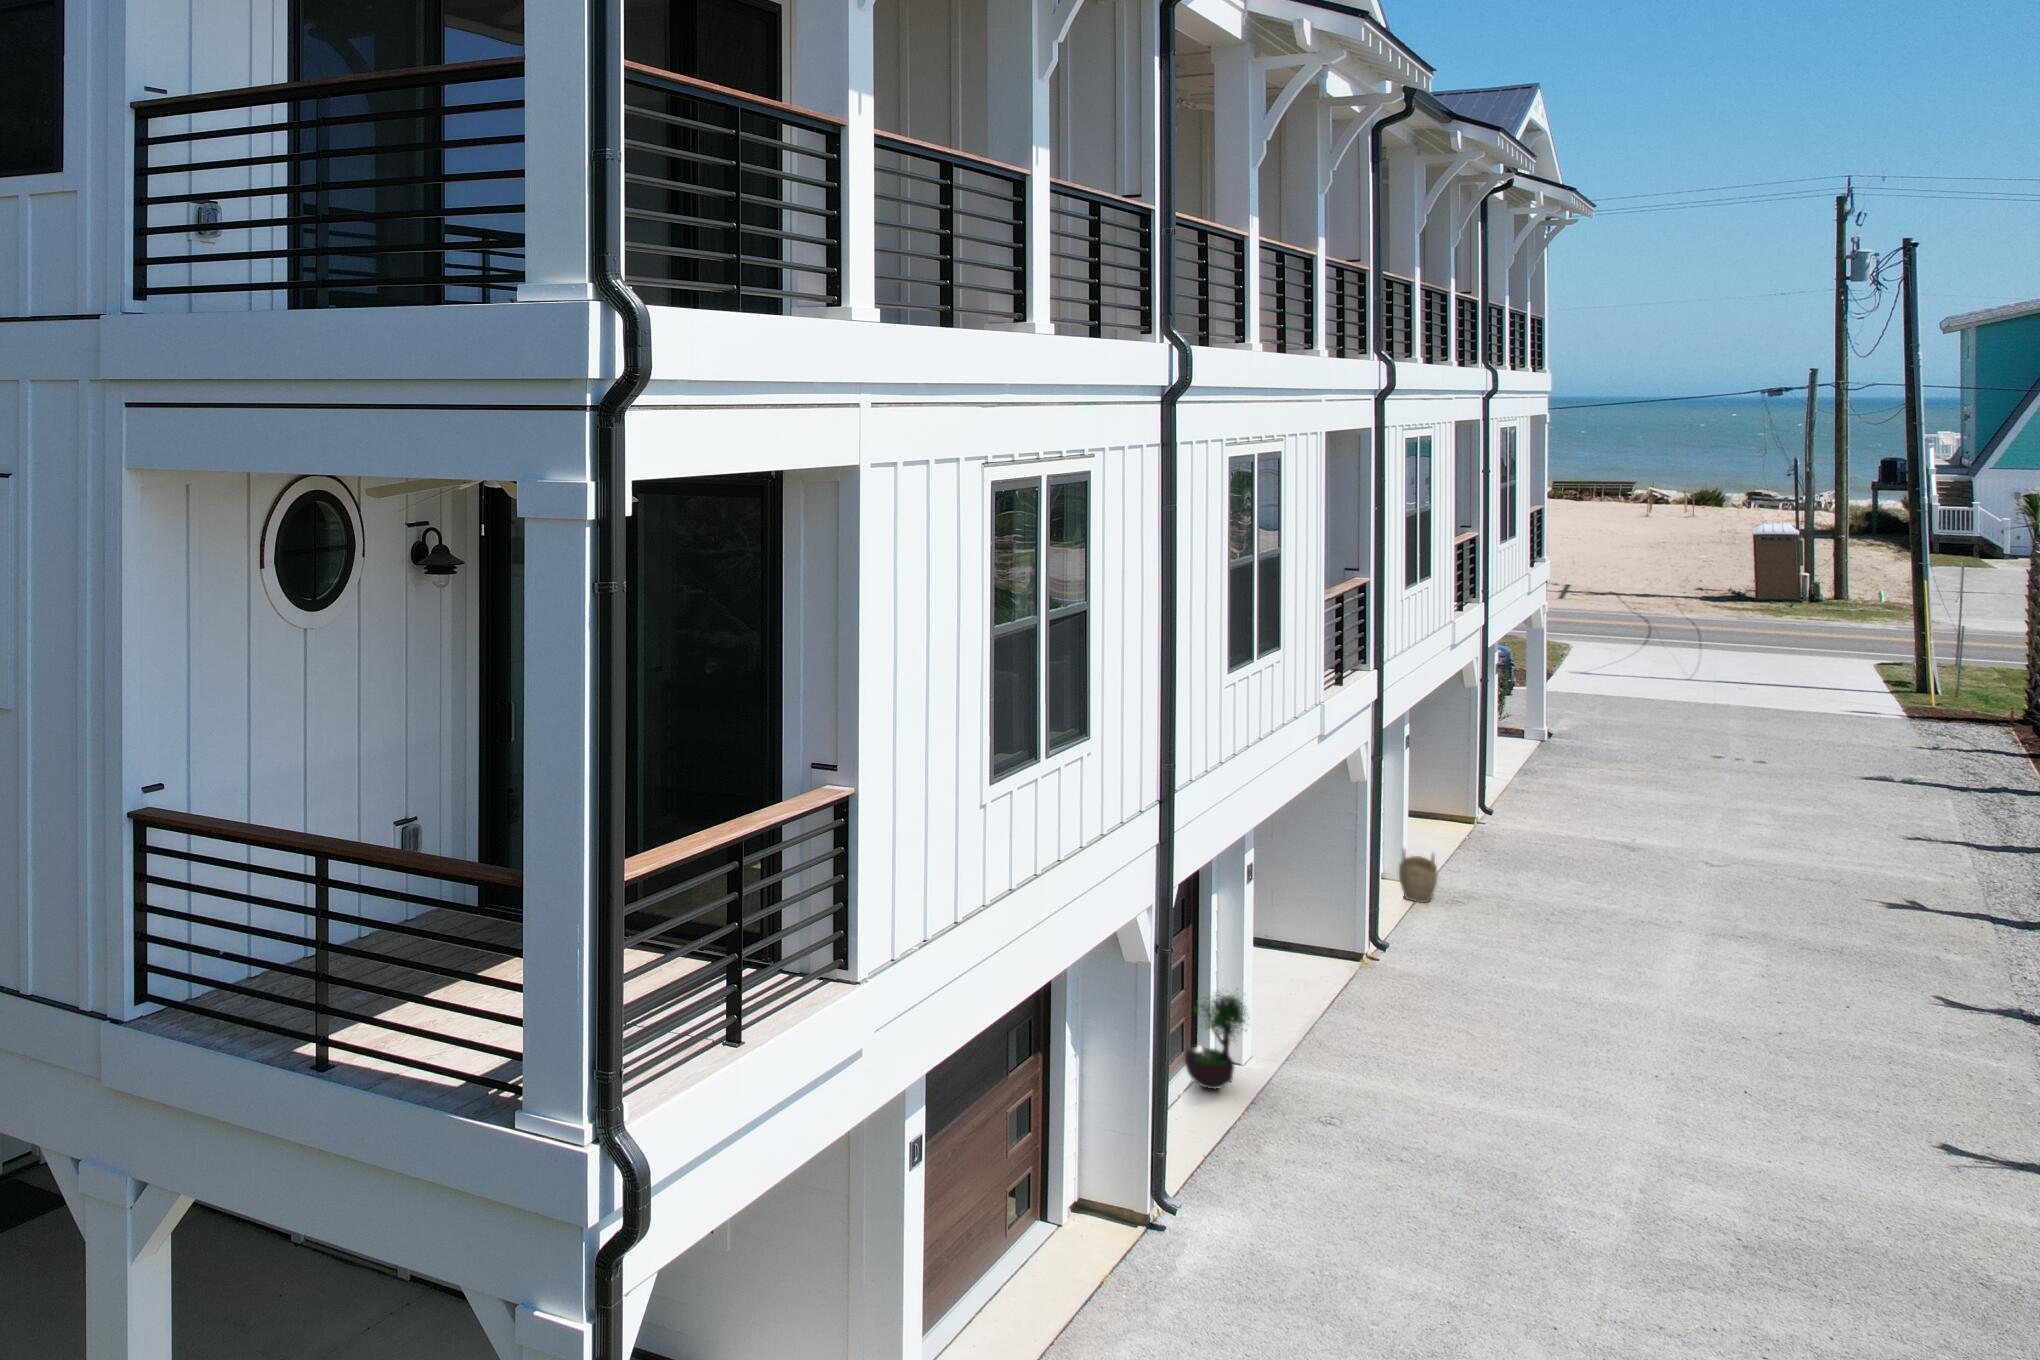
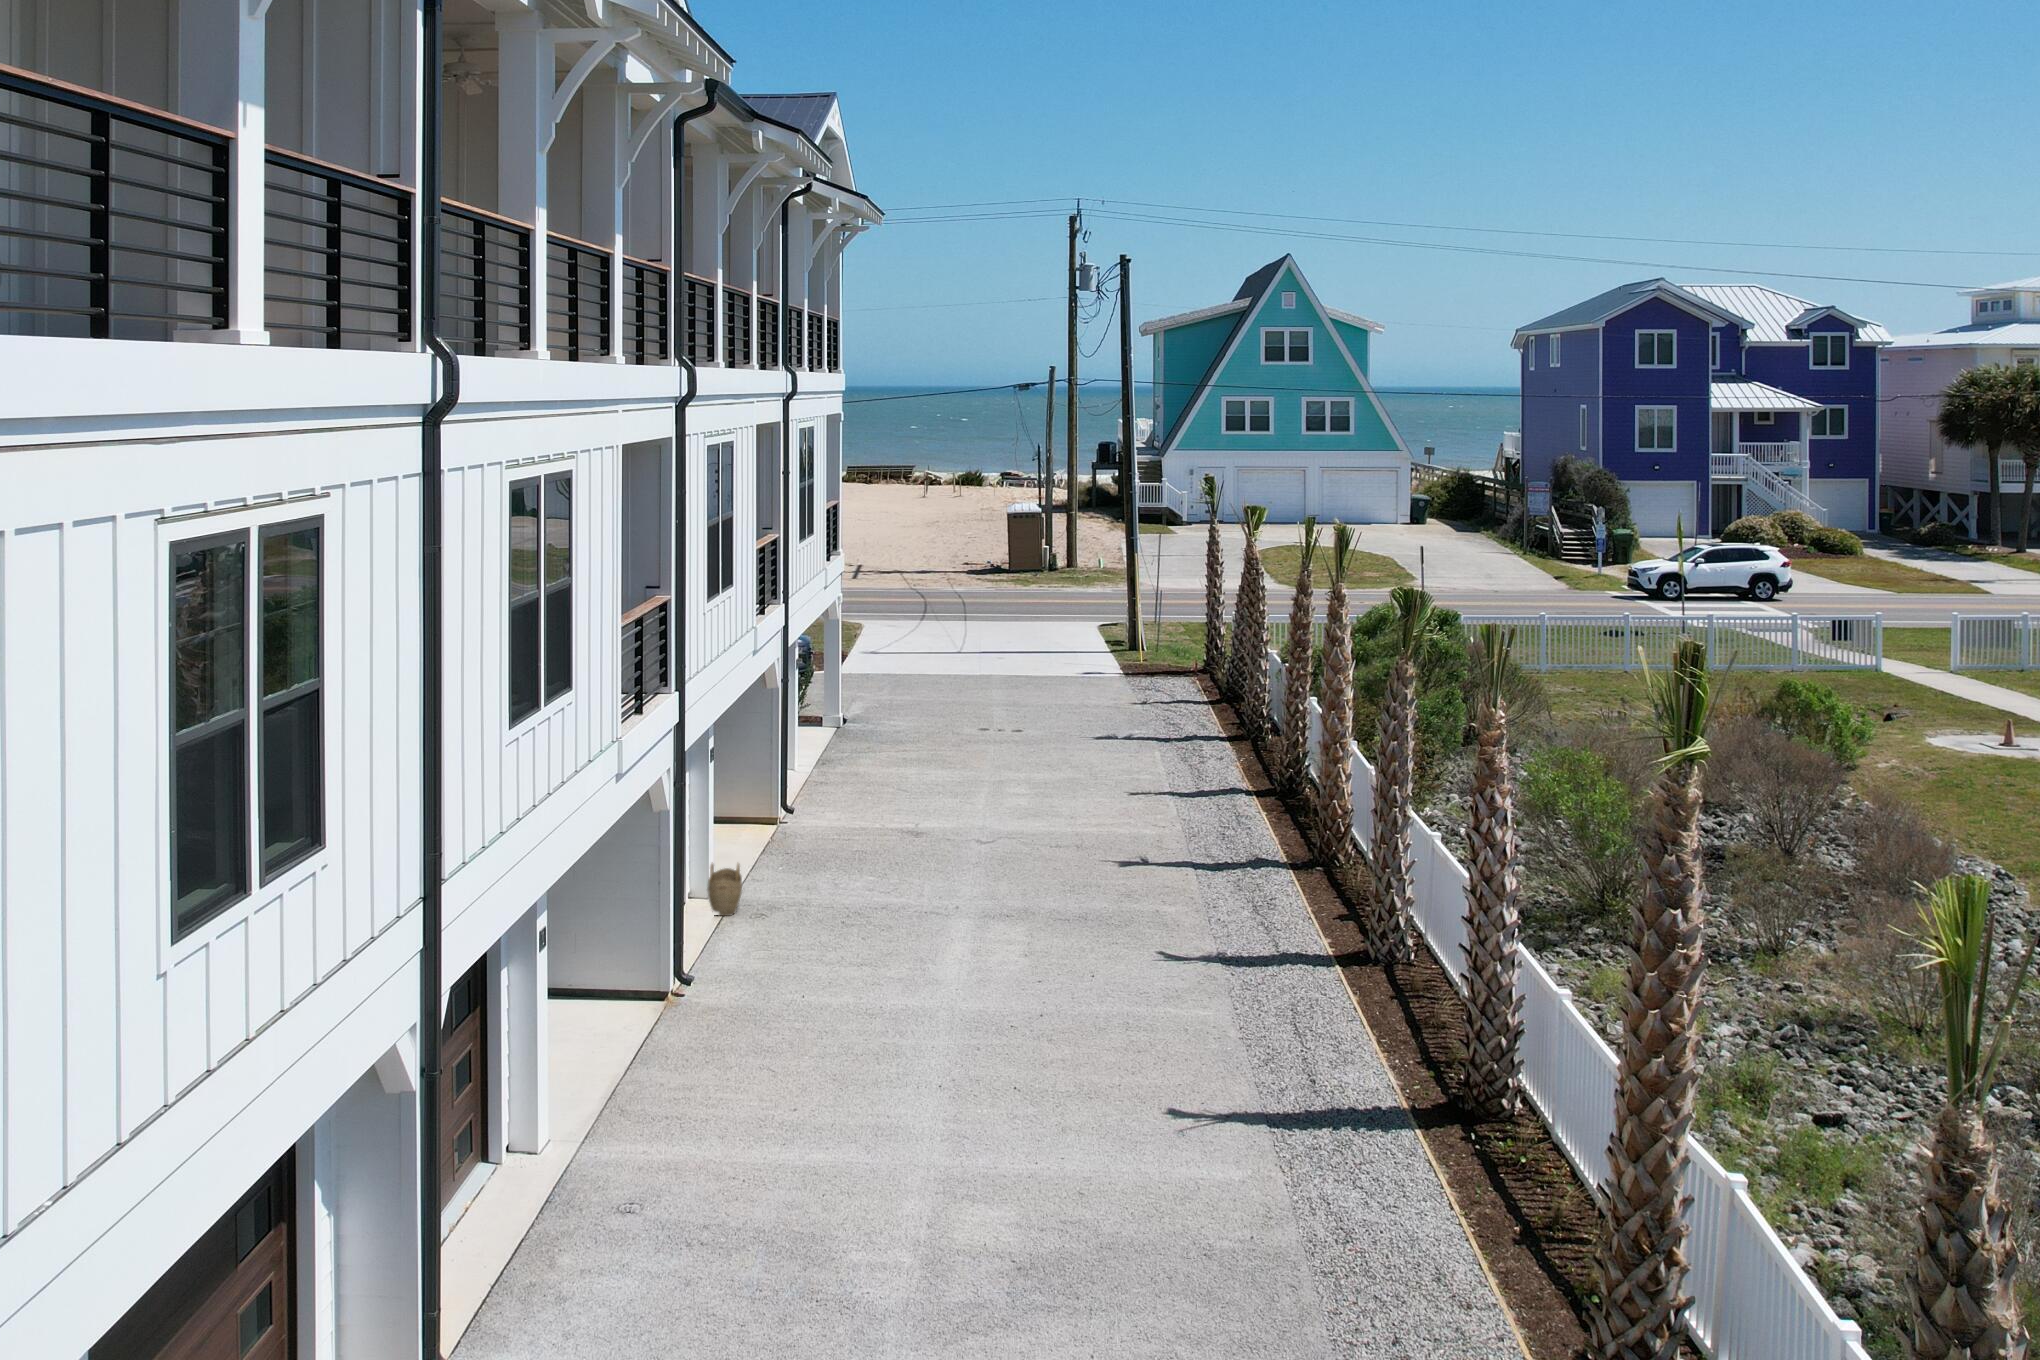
potted tree: present [1185,990,1249,1089] -> none [478,1072,547,1195]

